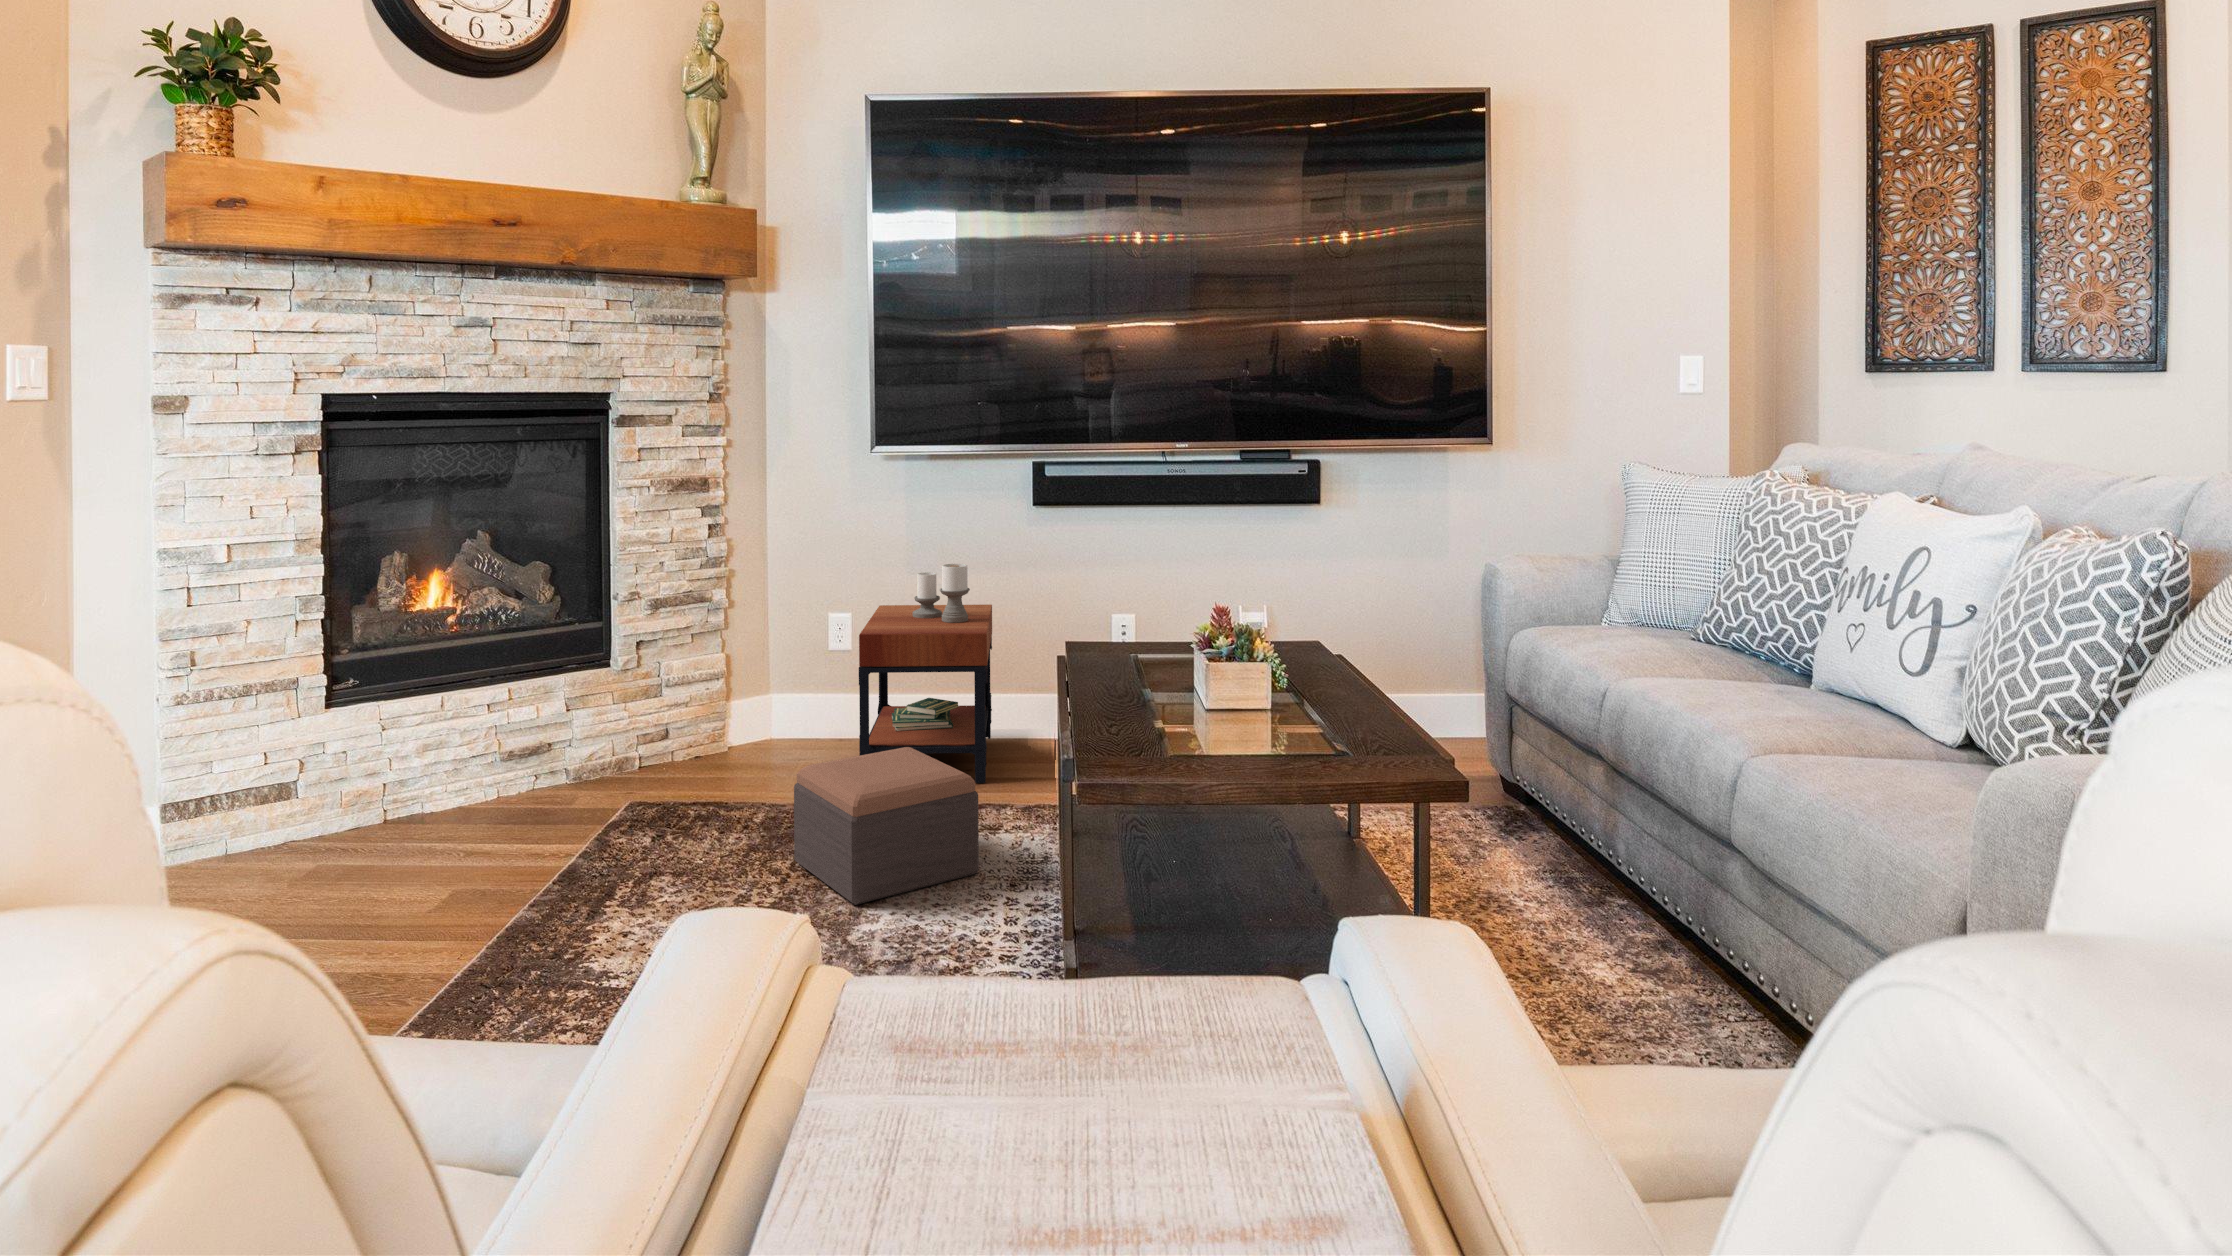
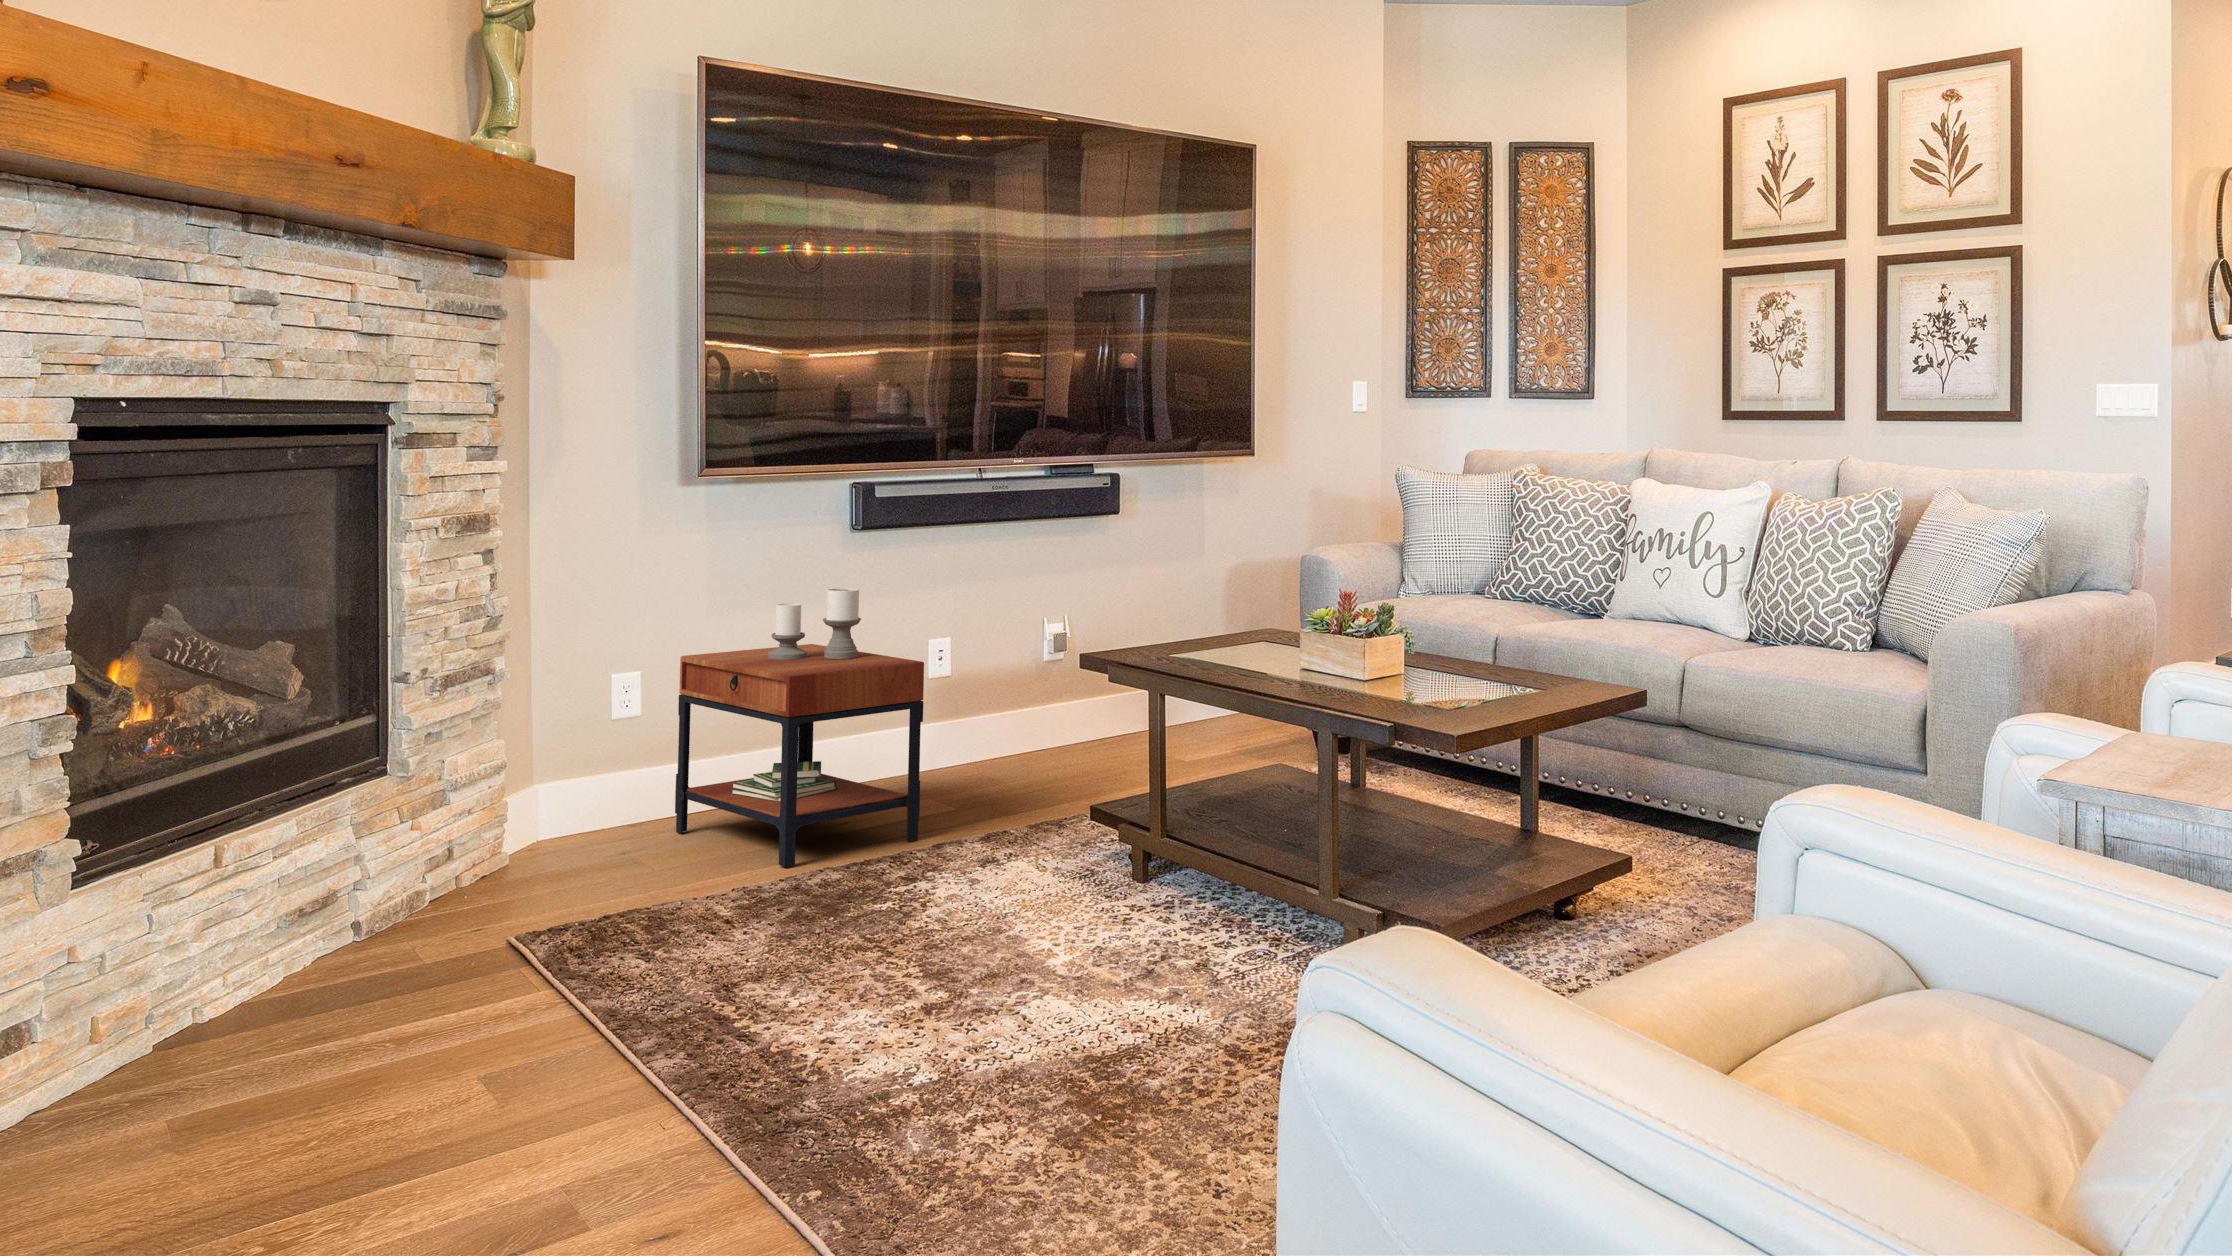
footstool: present [794,747,979,905] -> none [911,781,1111,935]

